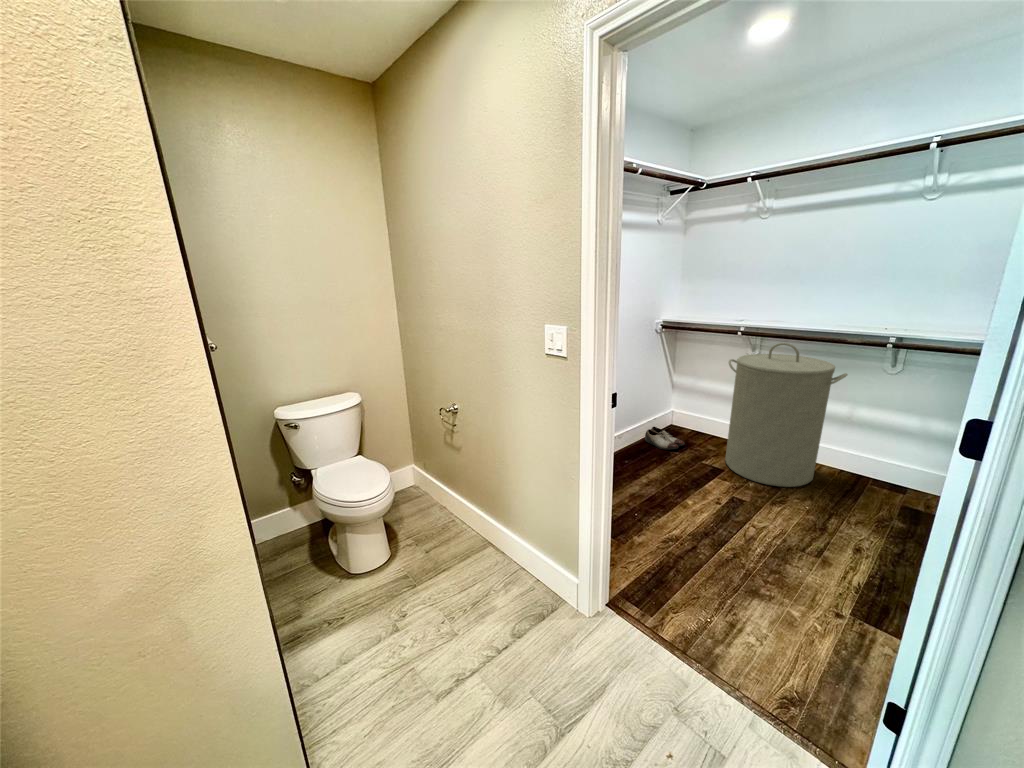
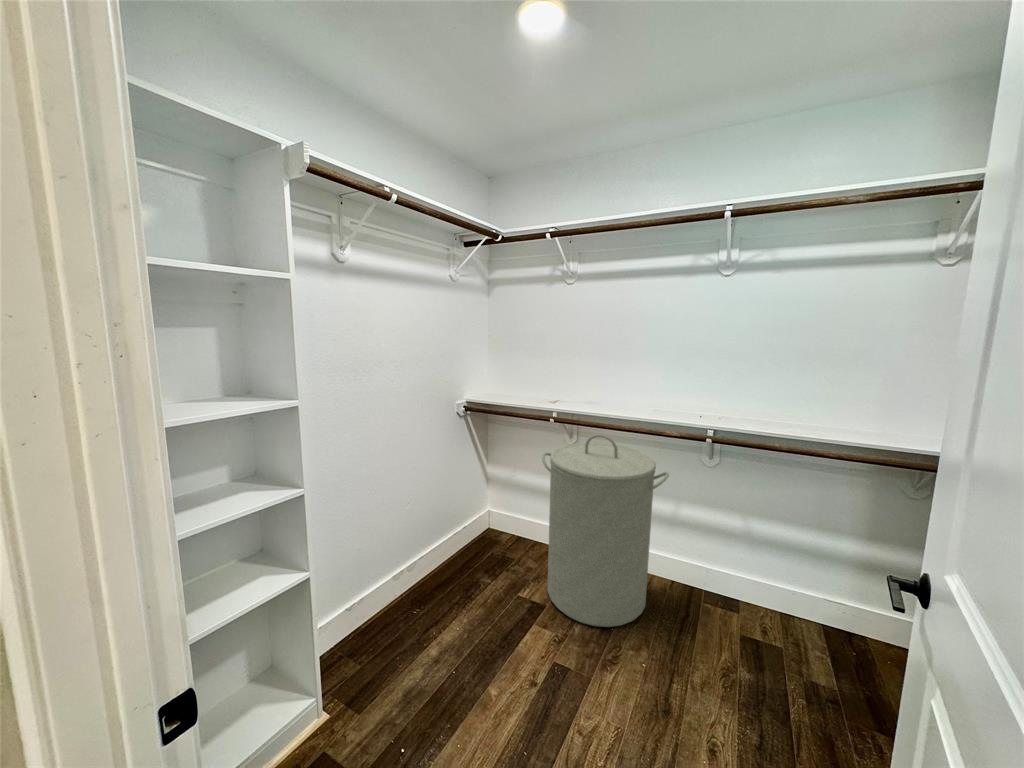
shoe: present [645,427,684,450] -> none [450,541,500,578]

